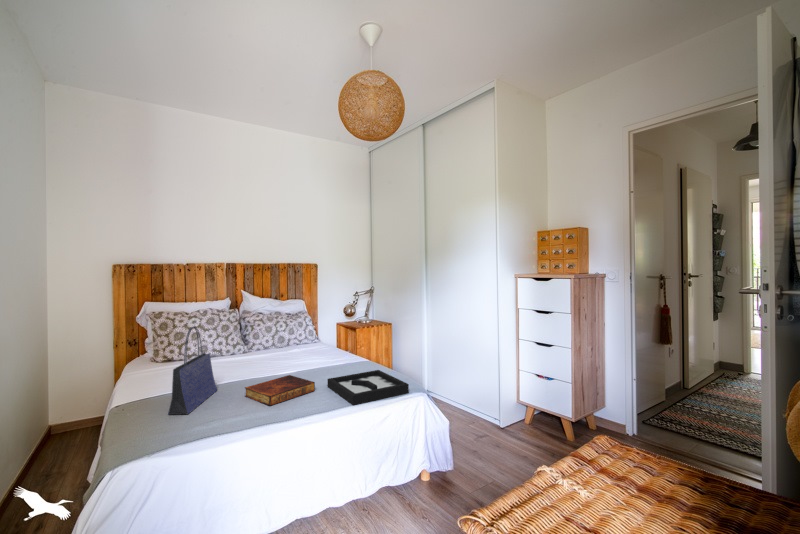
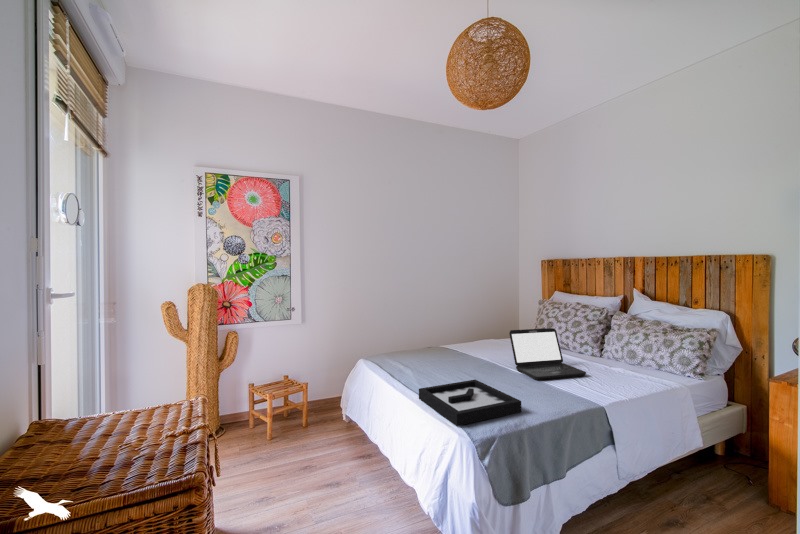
tote bag: present [168,327,217,415] -> none [410,302,462,358]
laptop: none [266,330,314,373] -> present [509,328,586,380]
book: present [245,375,315,406] -> none [422,358,484,384]

